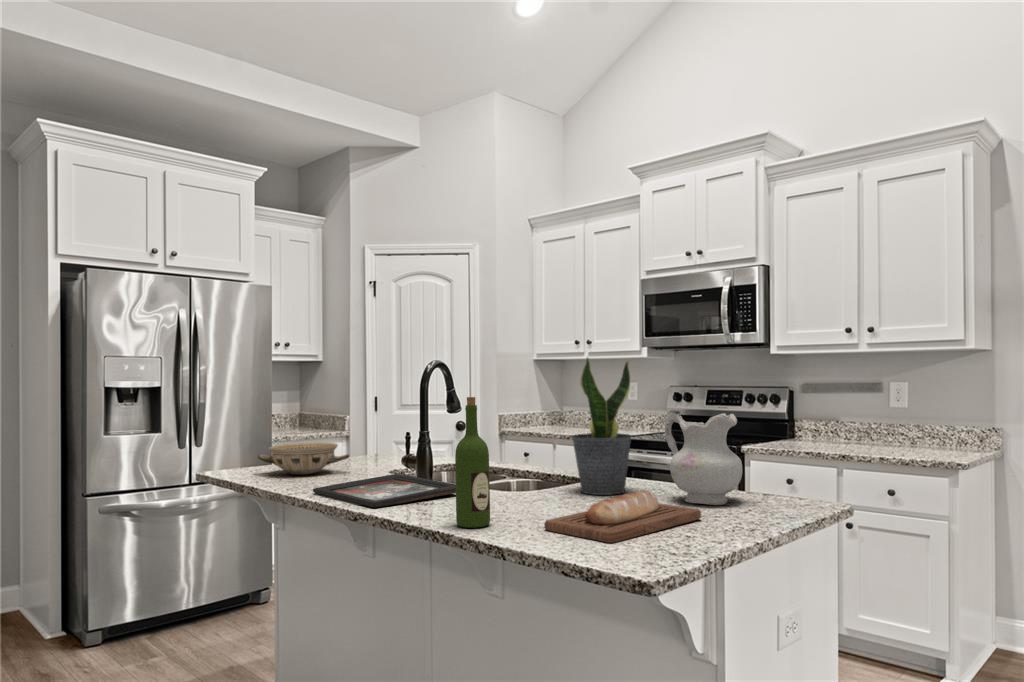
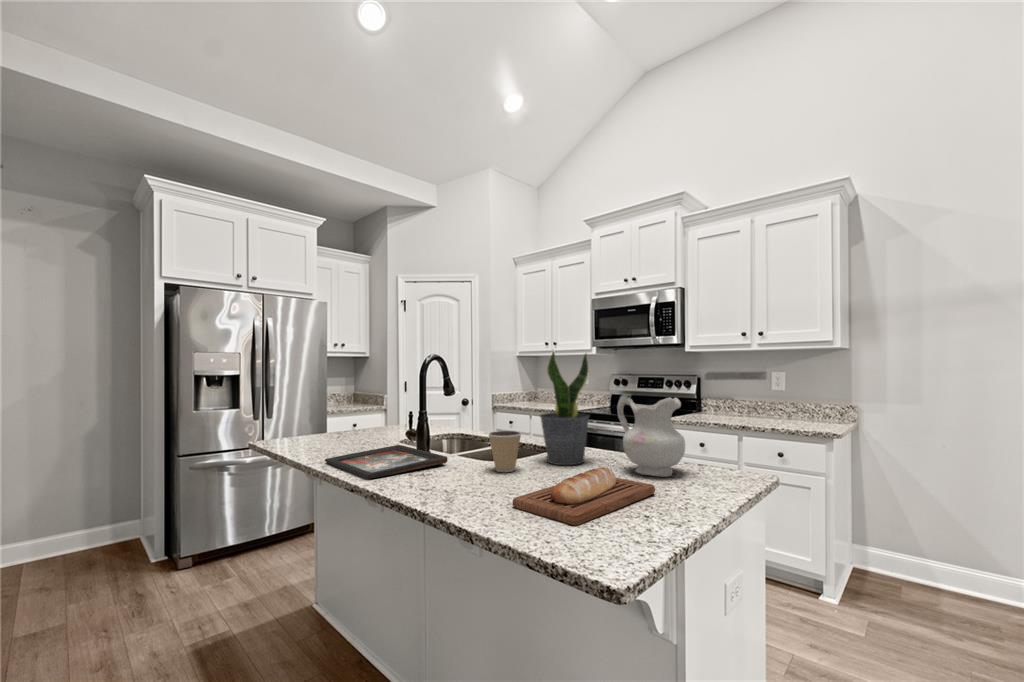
wine bottle: present [455,397,490,528] -> none [432,384,464,504]
ceramic bowl: present [258,443,349,475] -> none [293,418,366,444]
coffee cup: none [511,454,550,501] -> present [489,431,521,472]

